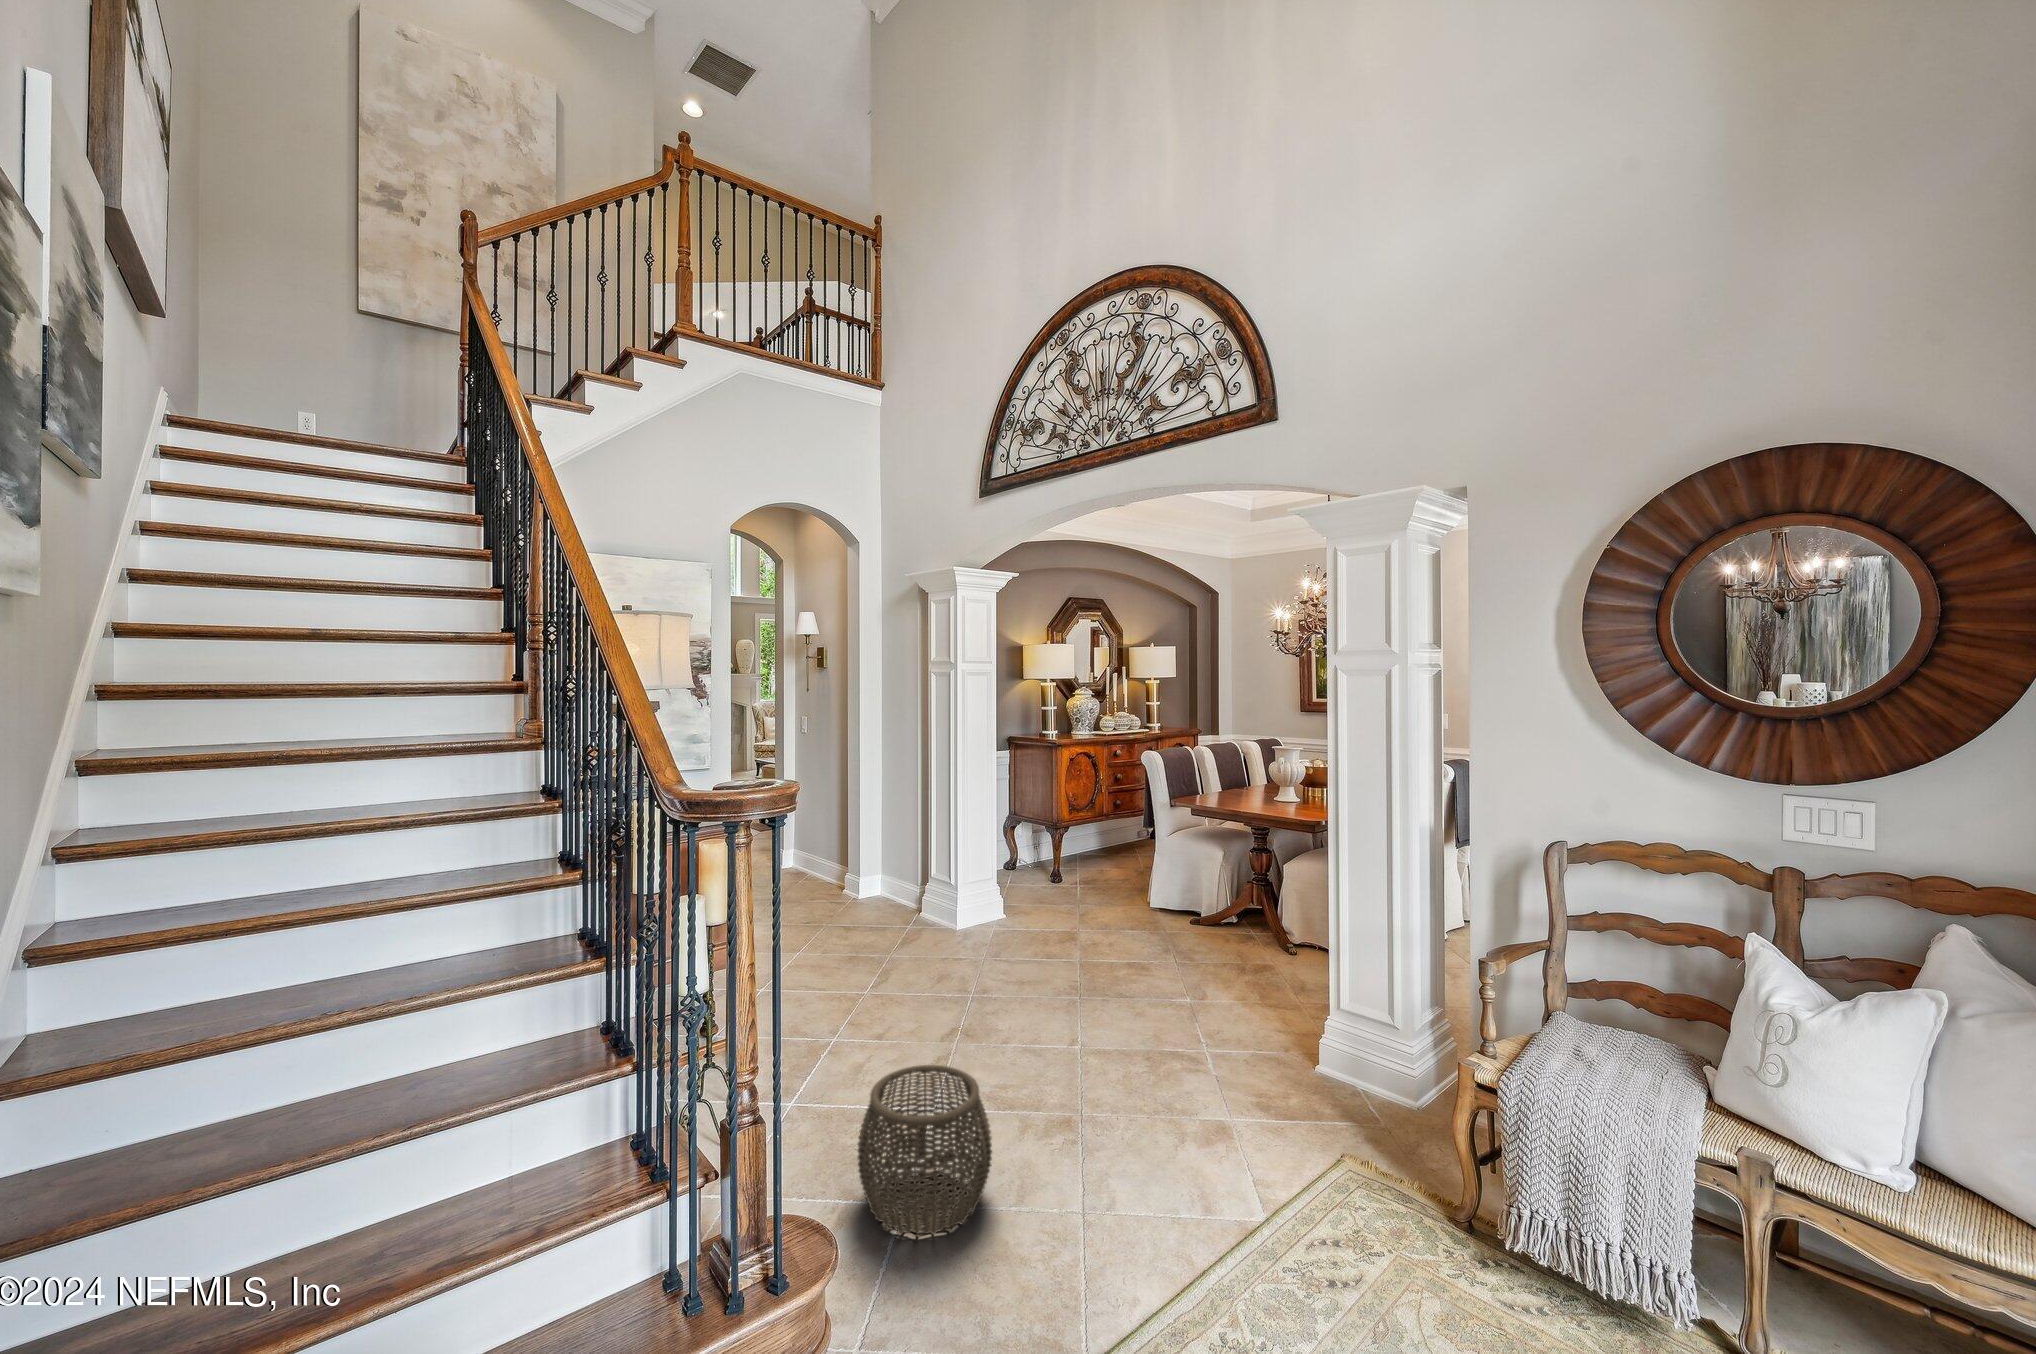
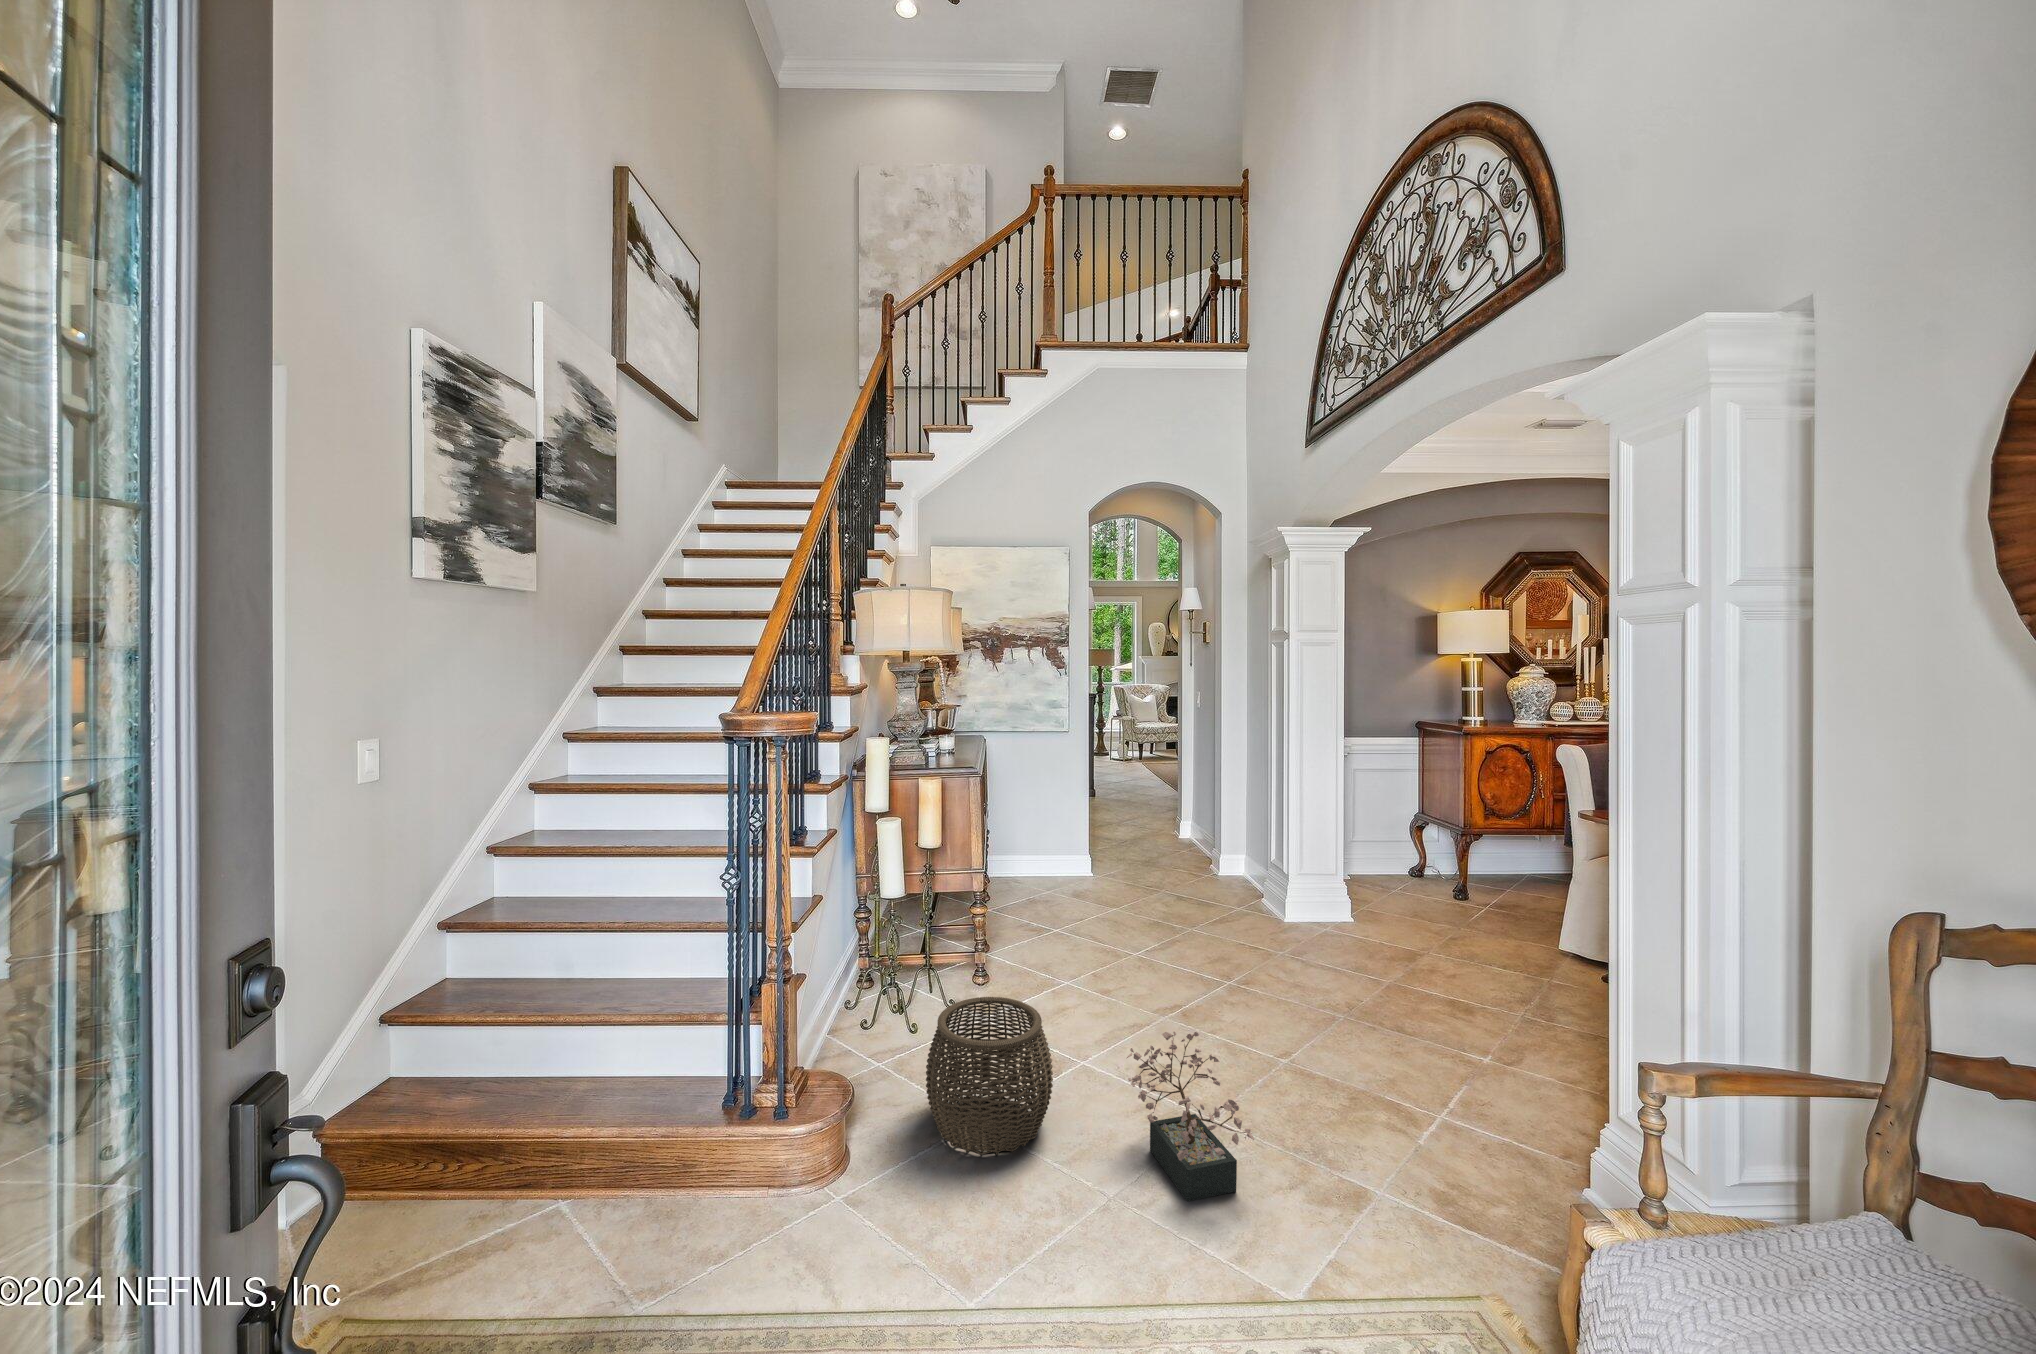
decorative plant: none [1047,1042,1172,1188] -> present [1127,1032,1254,1201]

